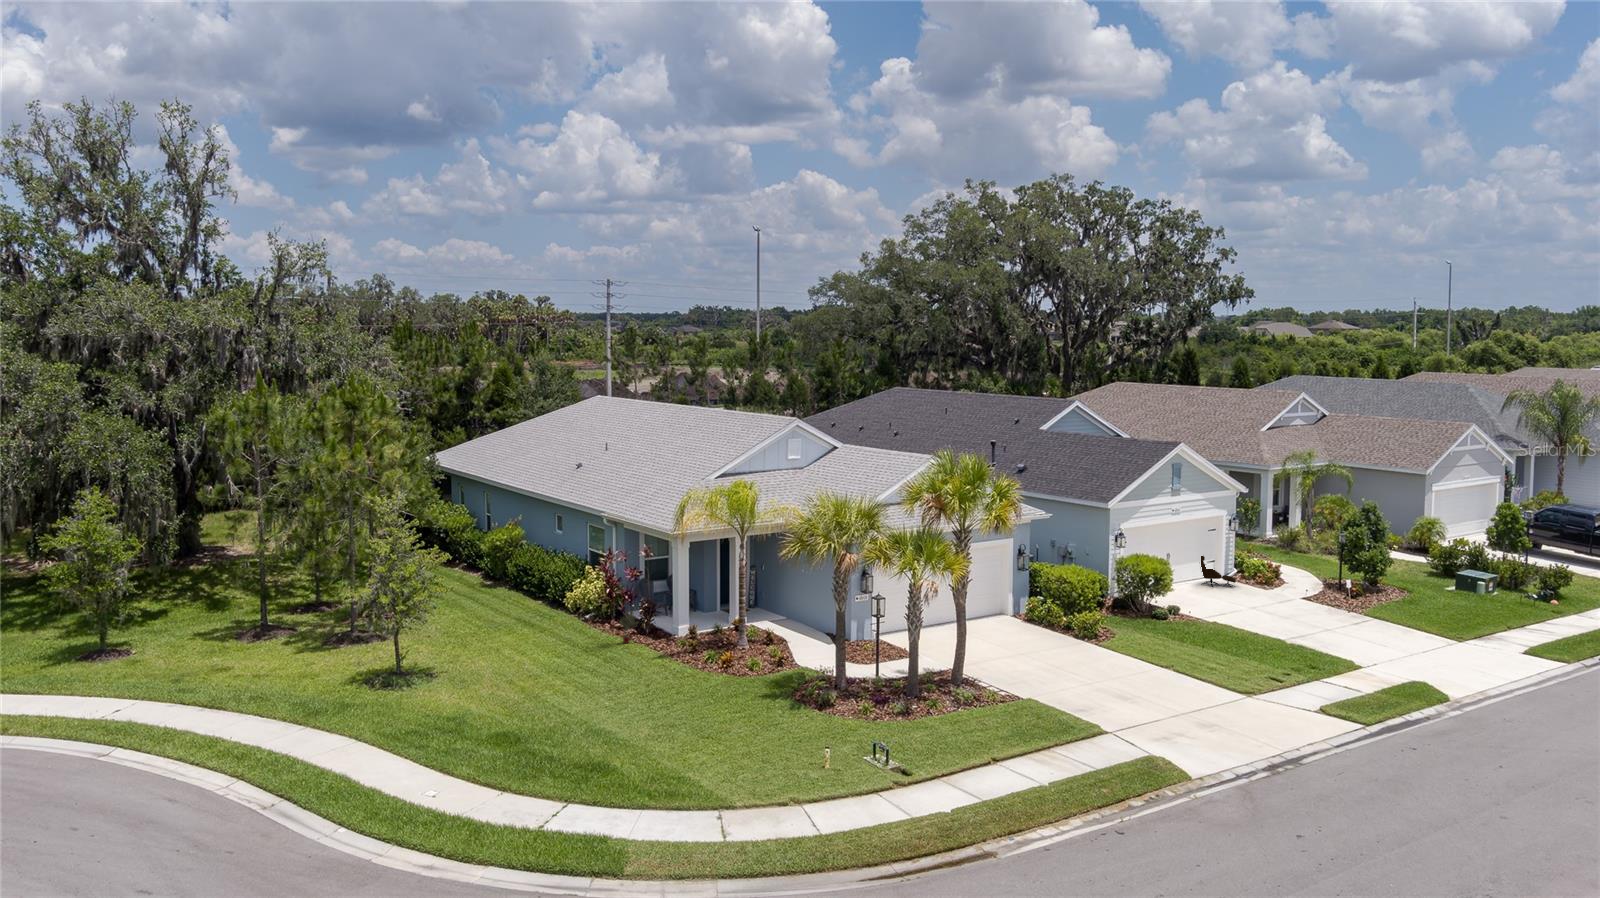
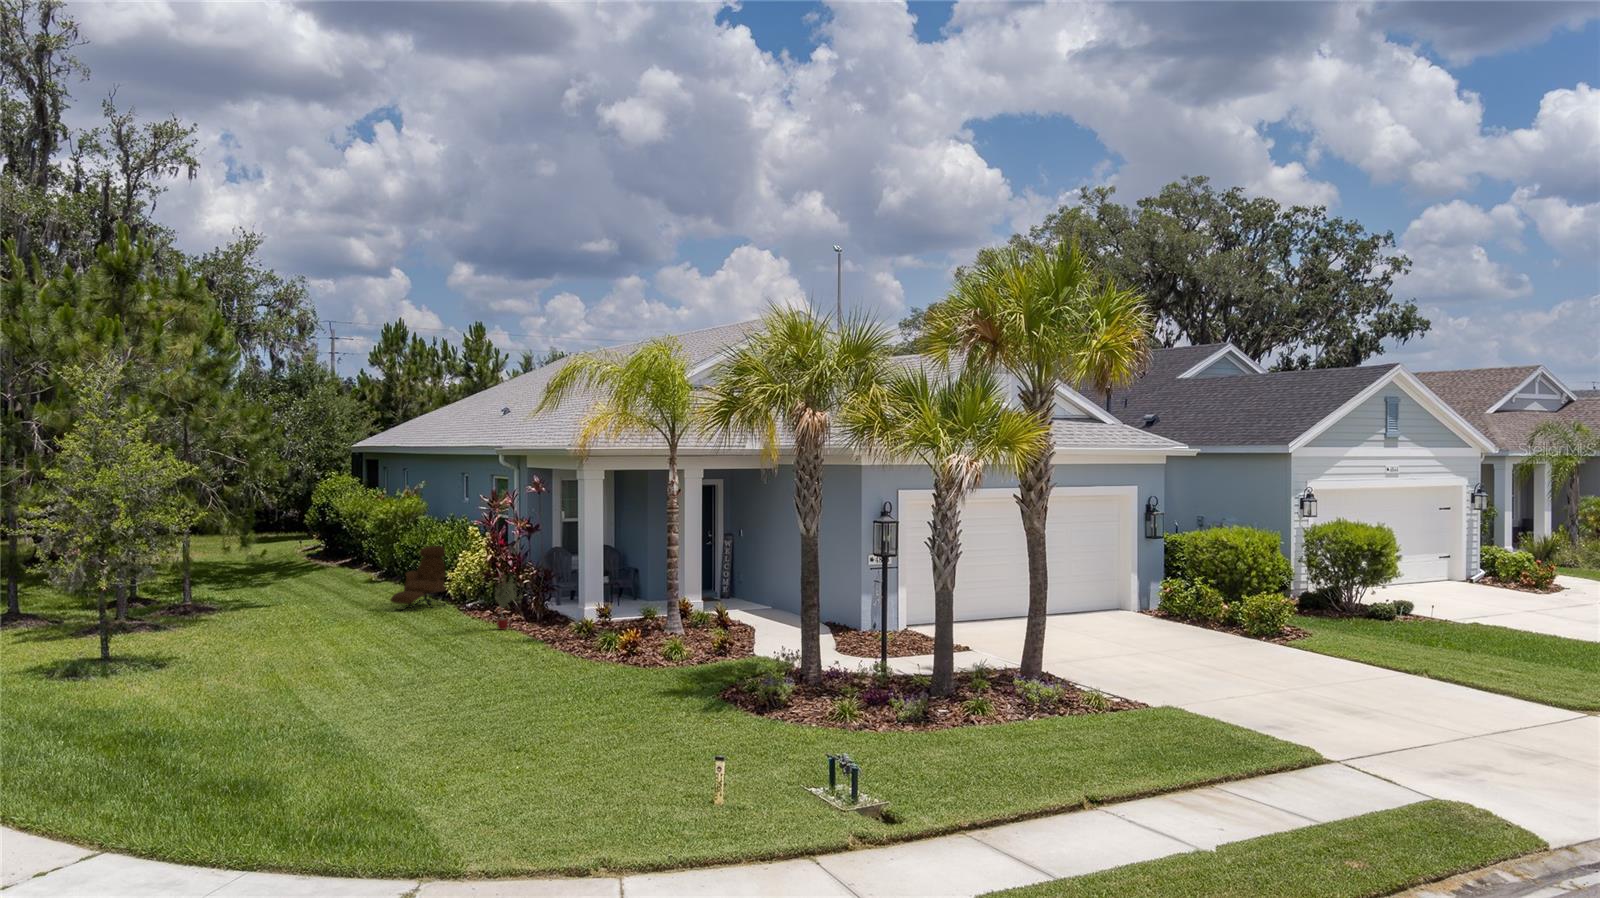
lounge chair: present [1201,556,1236,587] -> present [391,546,446,610]

